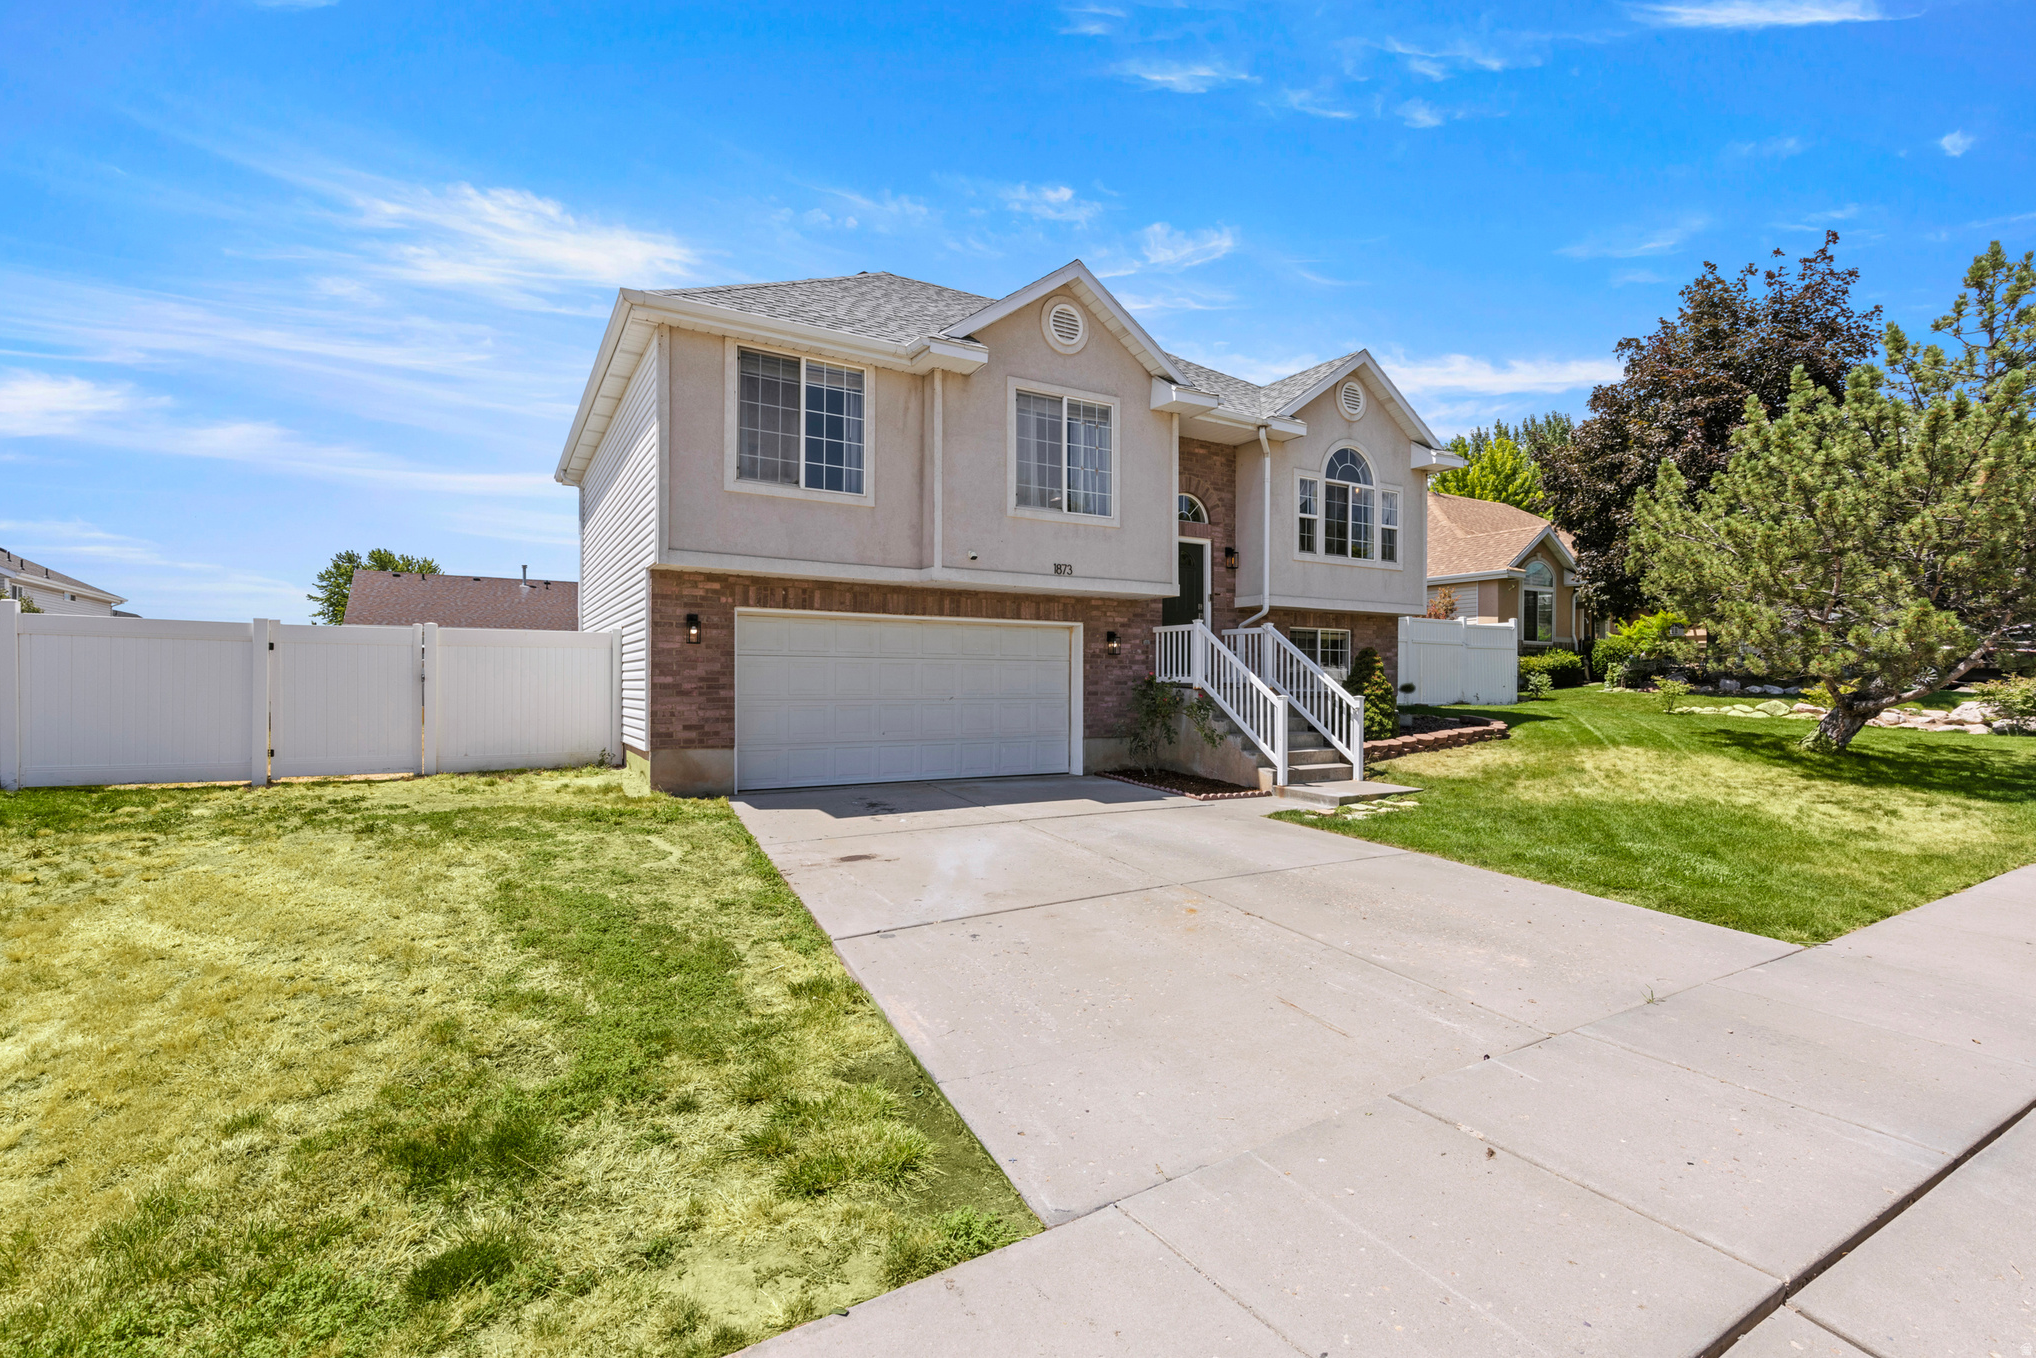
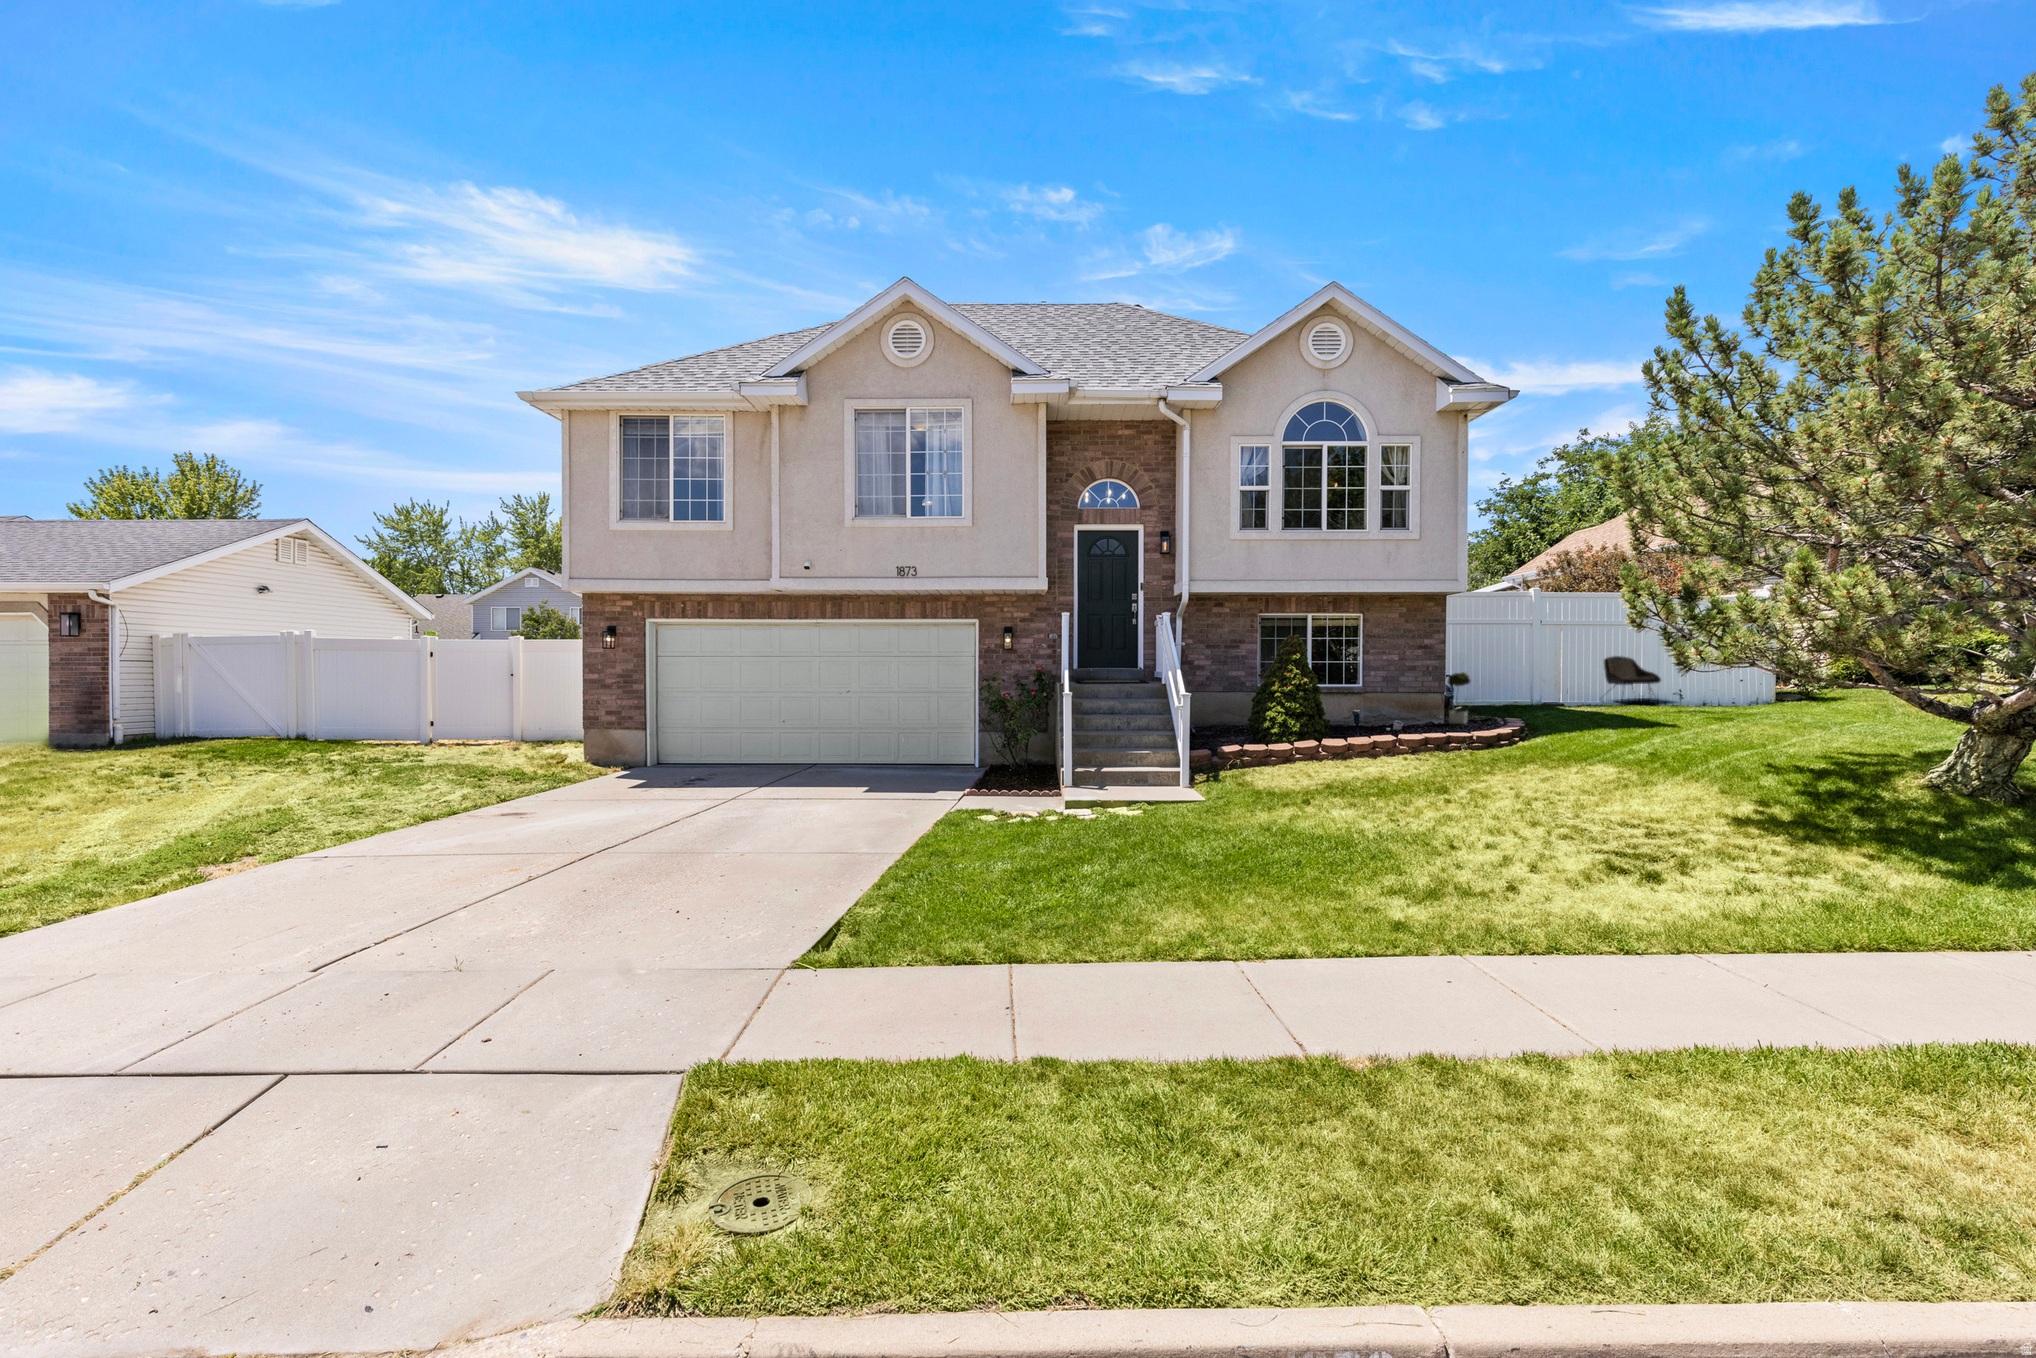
lounge chair: none [1424,671,1468,709] -> present [1604,656,1661,701]

